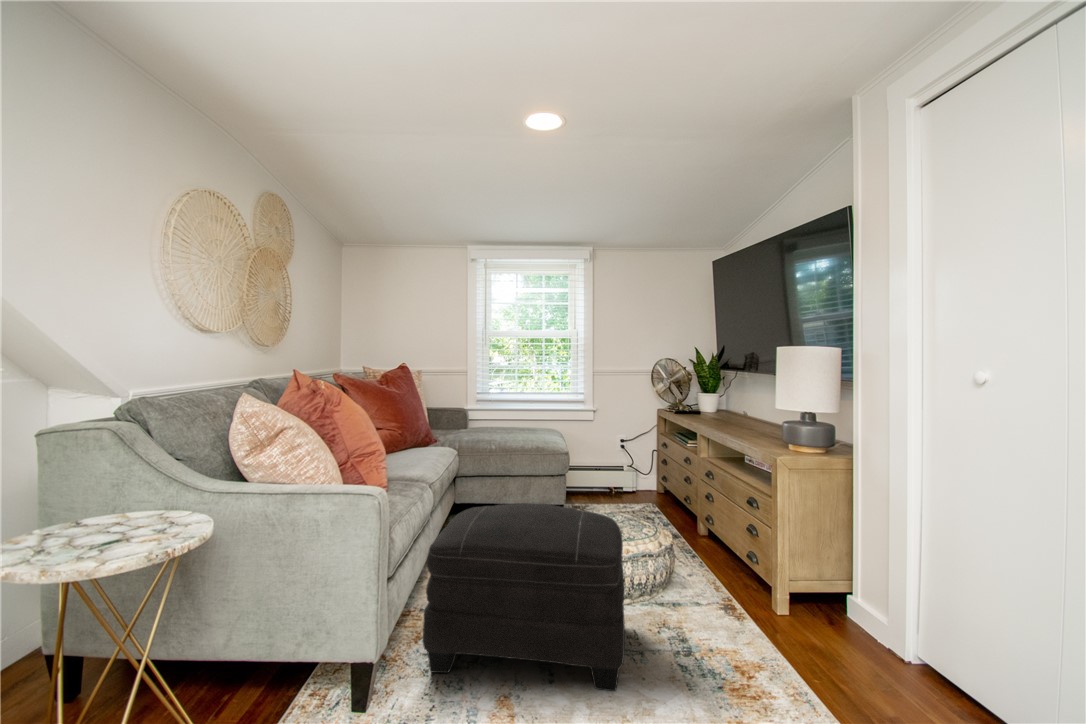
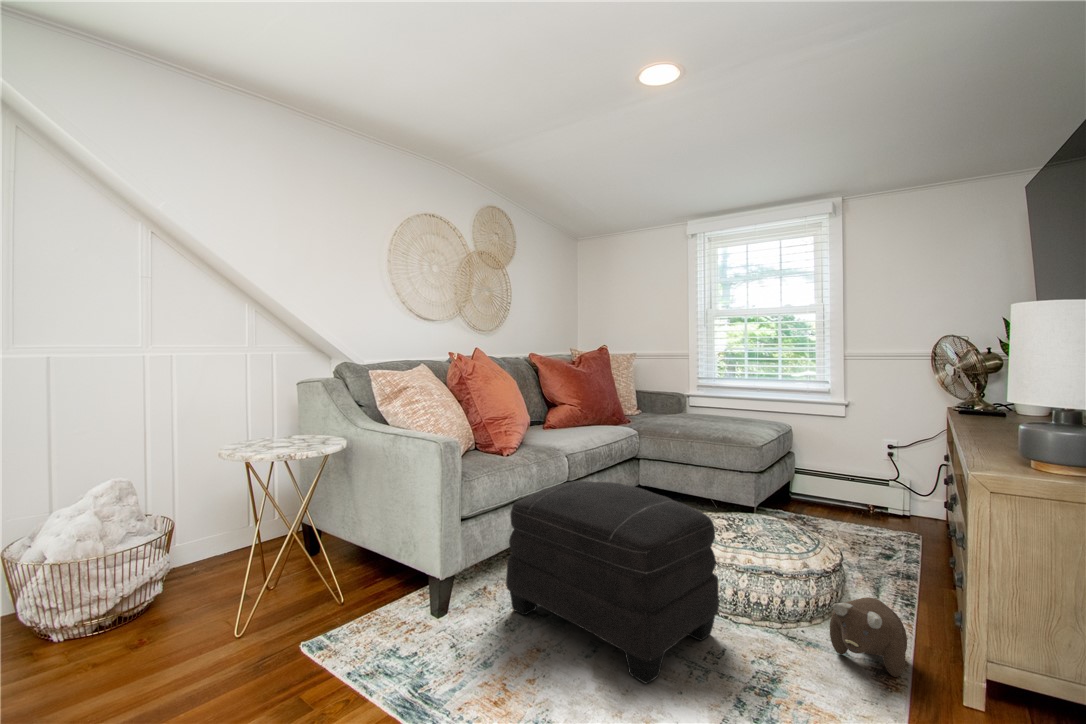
plush toy: none [690,556,742,610] -> present [830,597,907,677]

